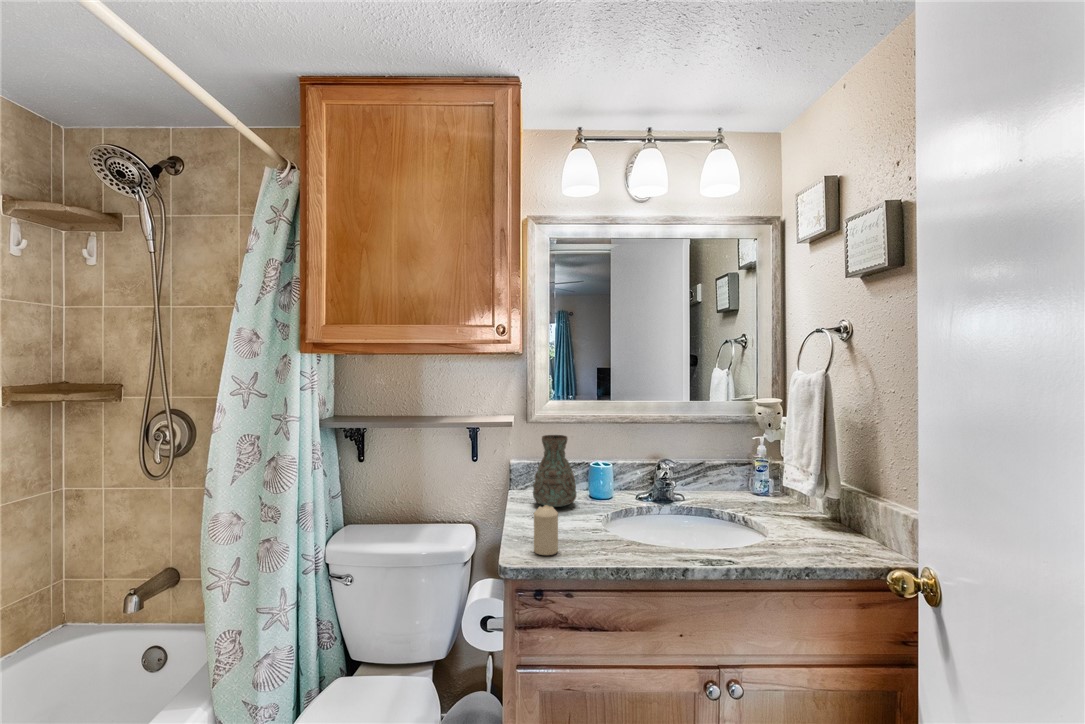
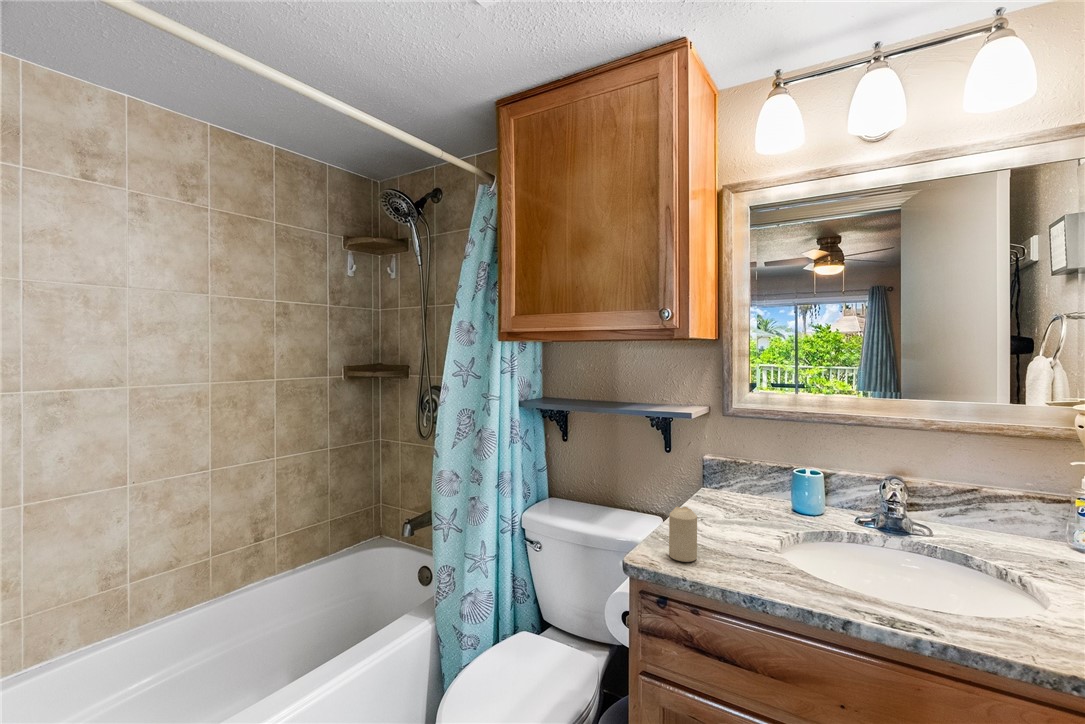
decorative vase: present [533,435,576,507] -> none [708,432,761,514]

